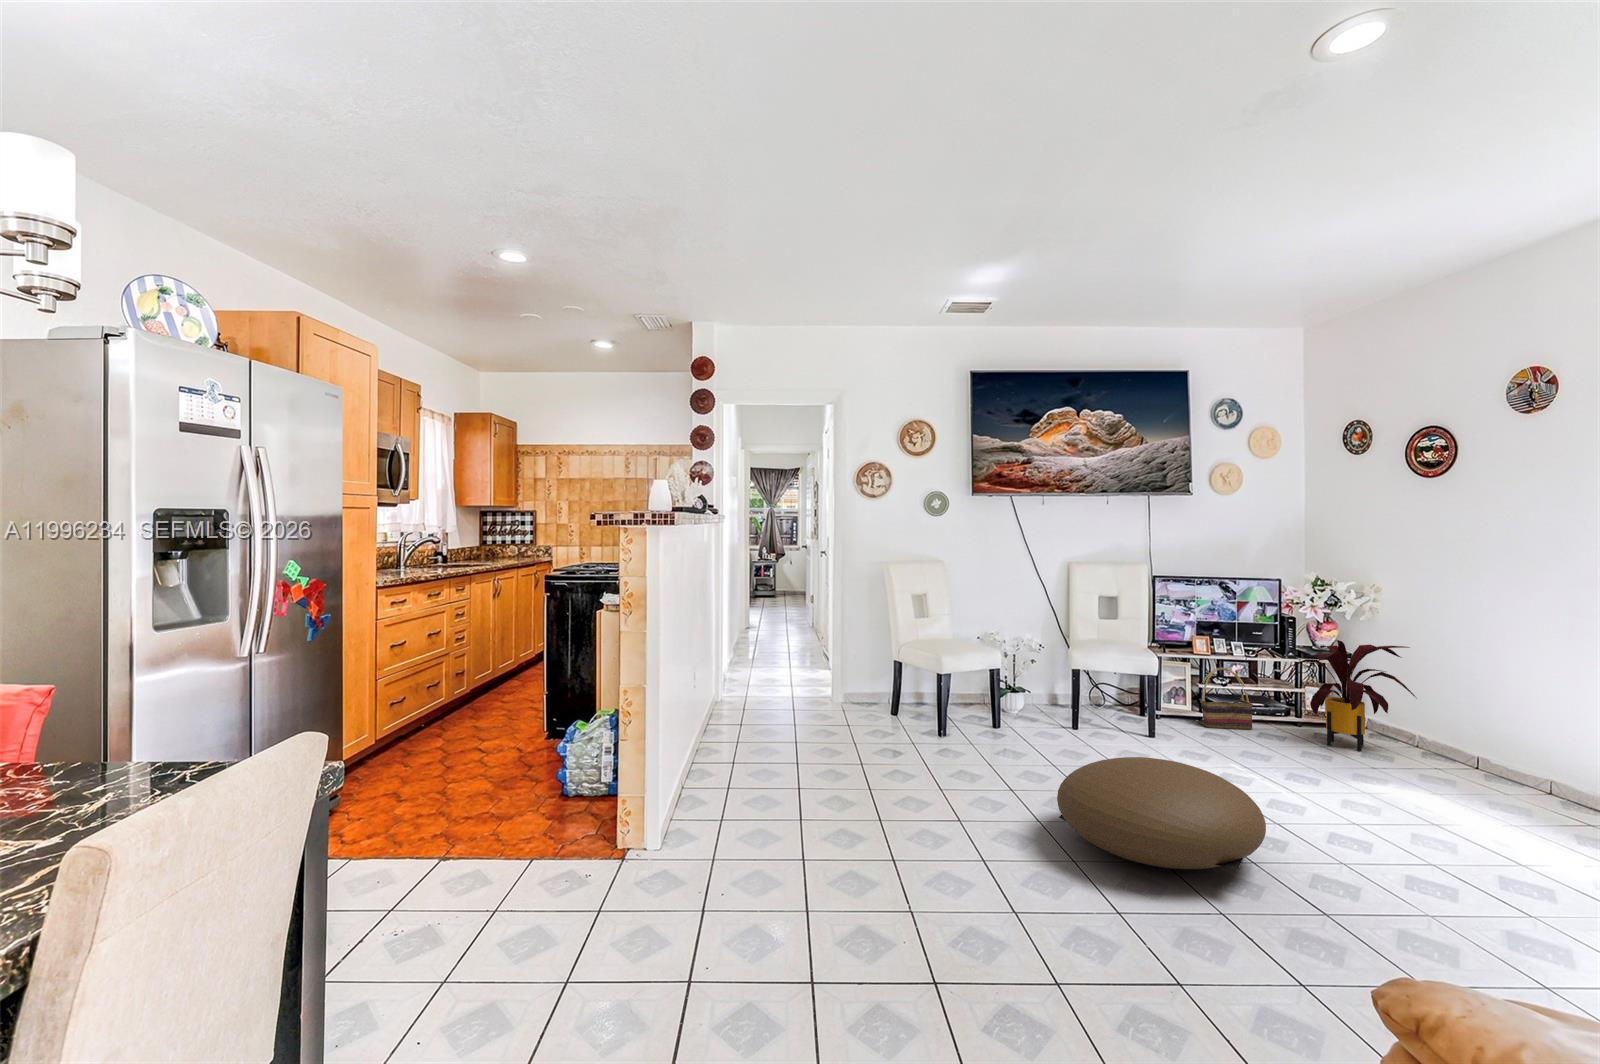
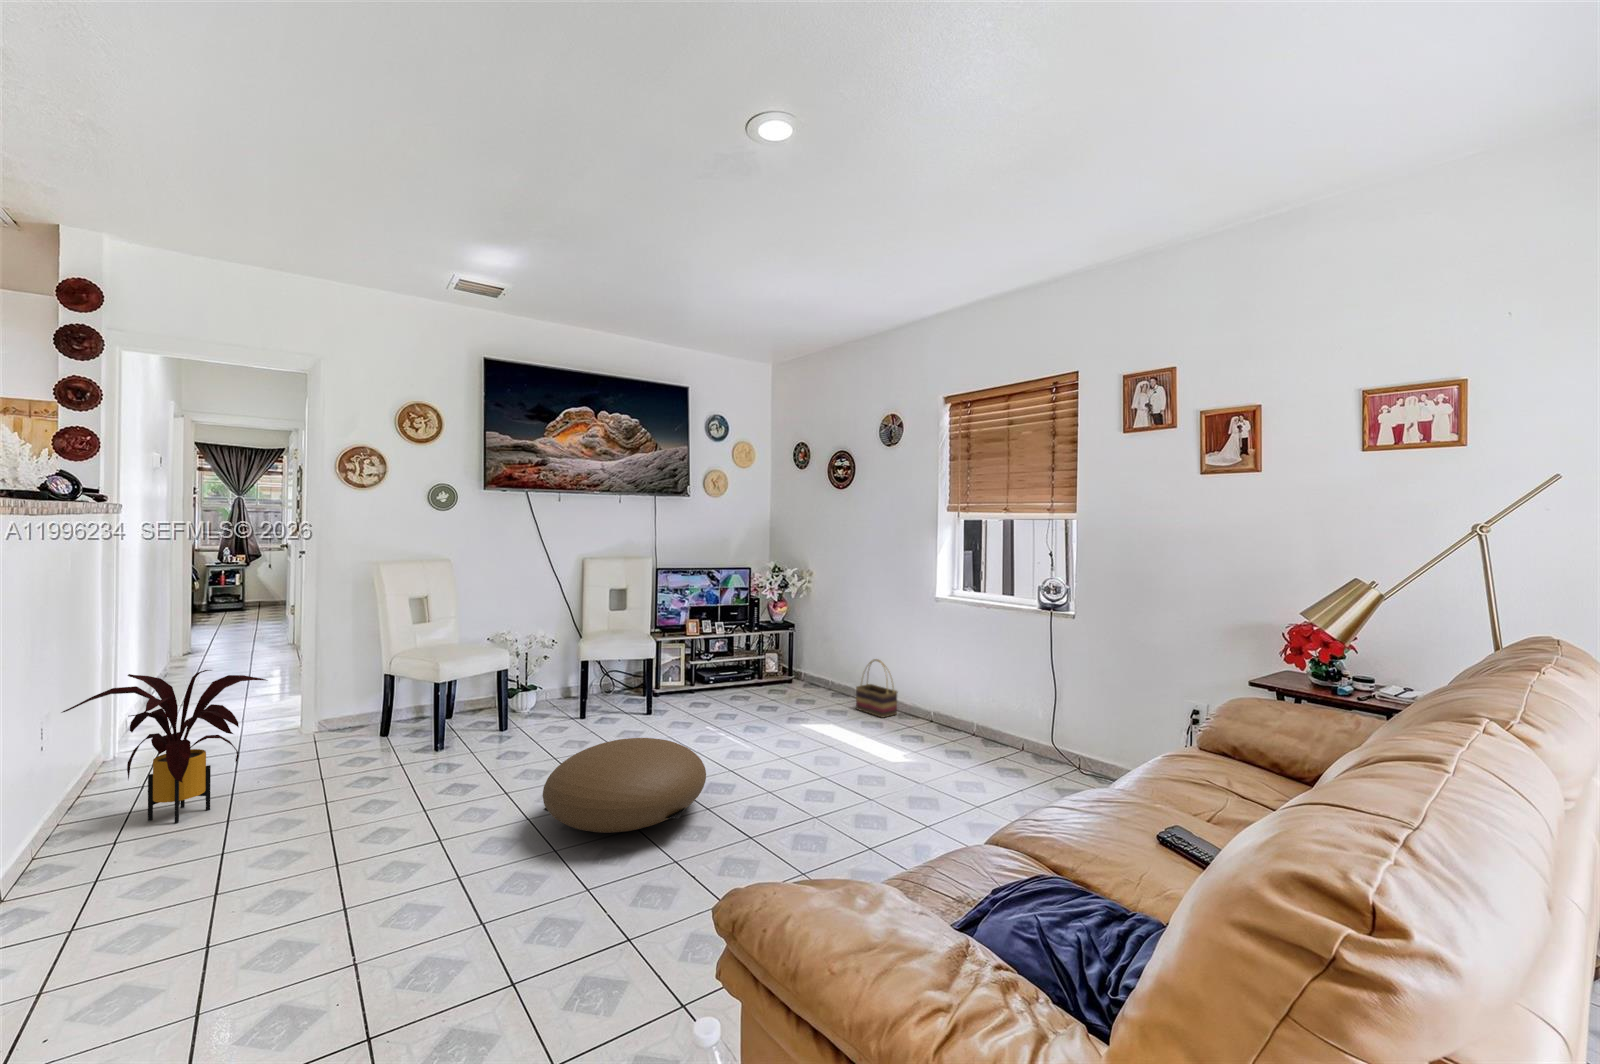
house plant: present [1285,640,1416,751] -> present [62,670,267,823]
basket: present [1197,668,1253,729] -> present [856,659,898,718]

